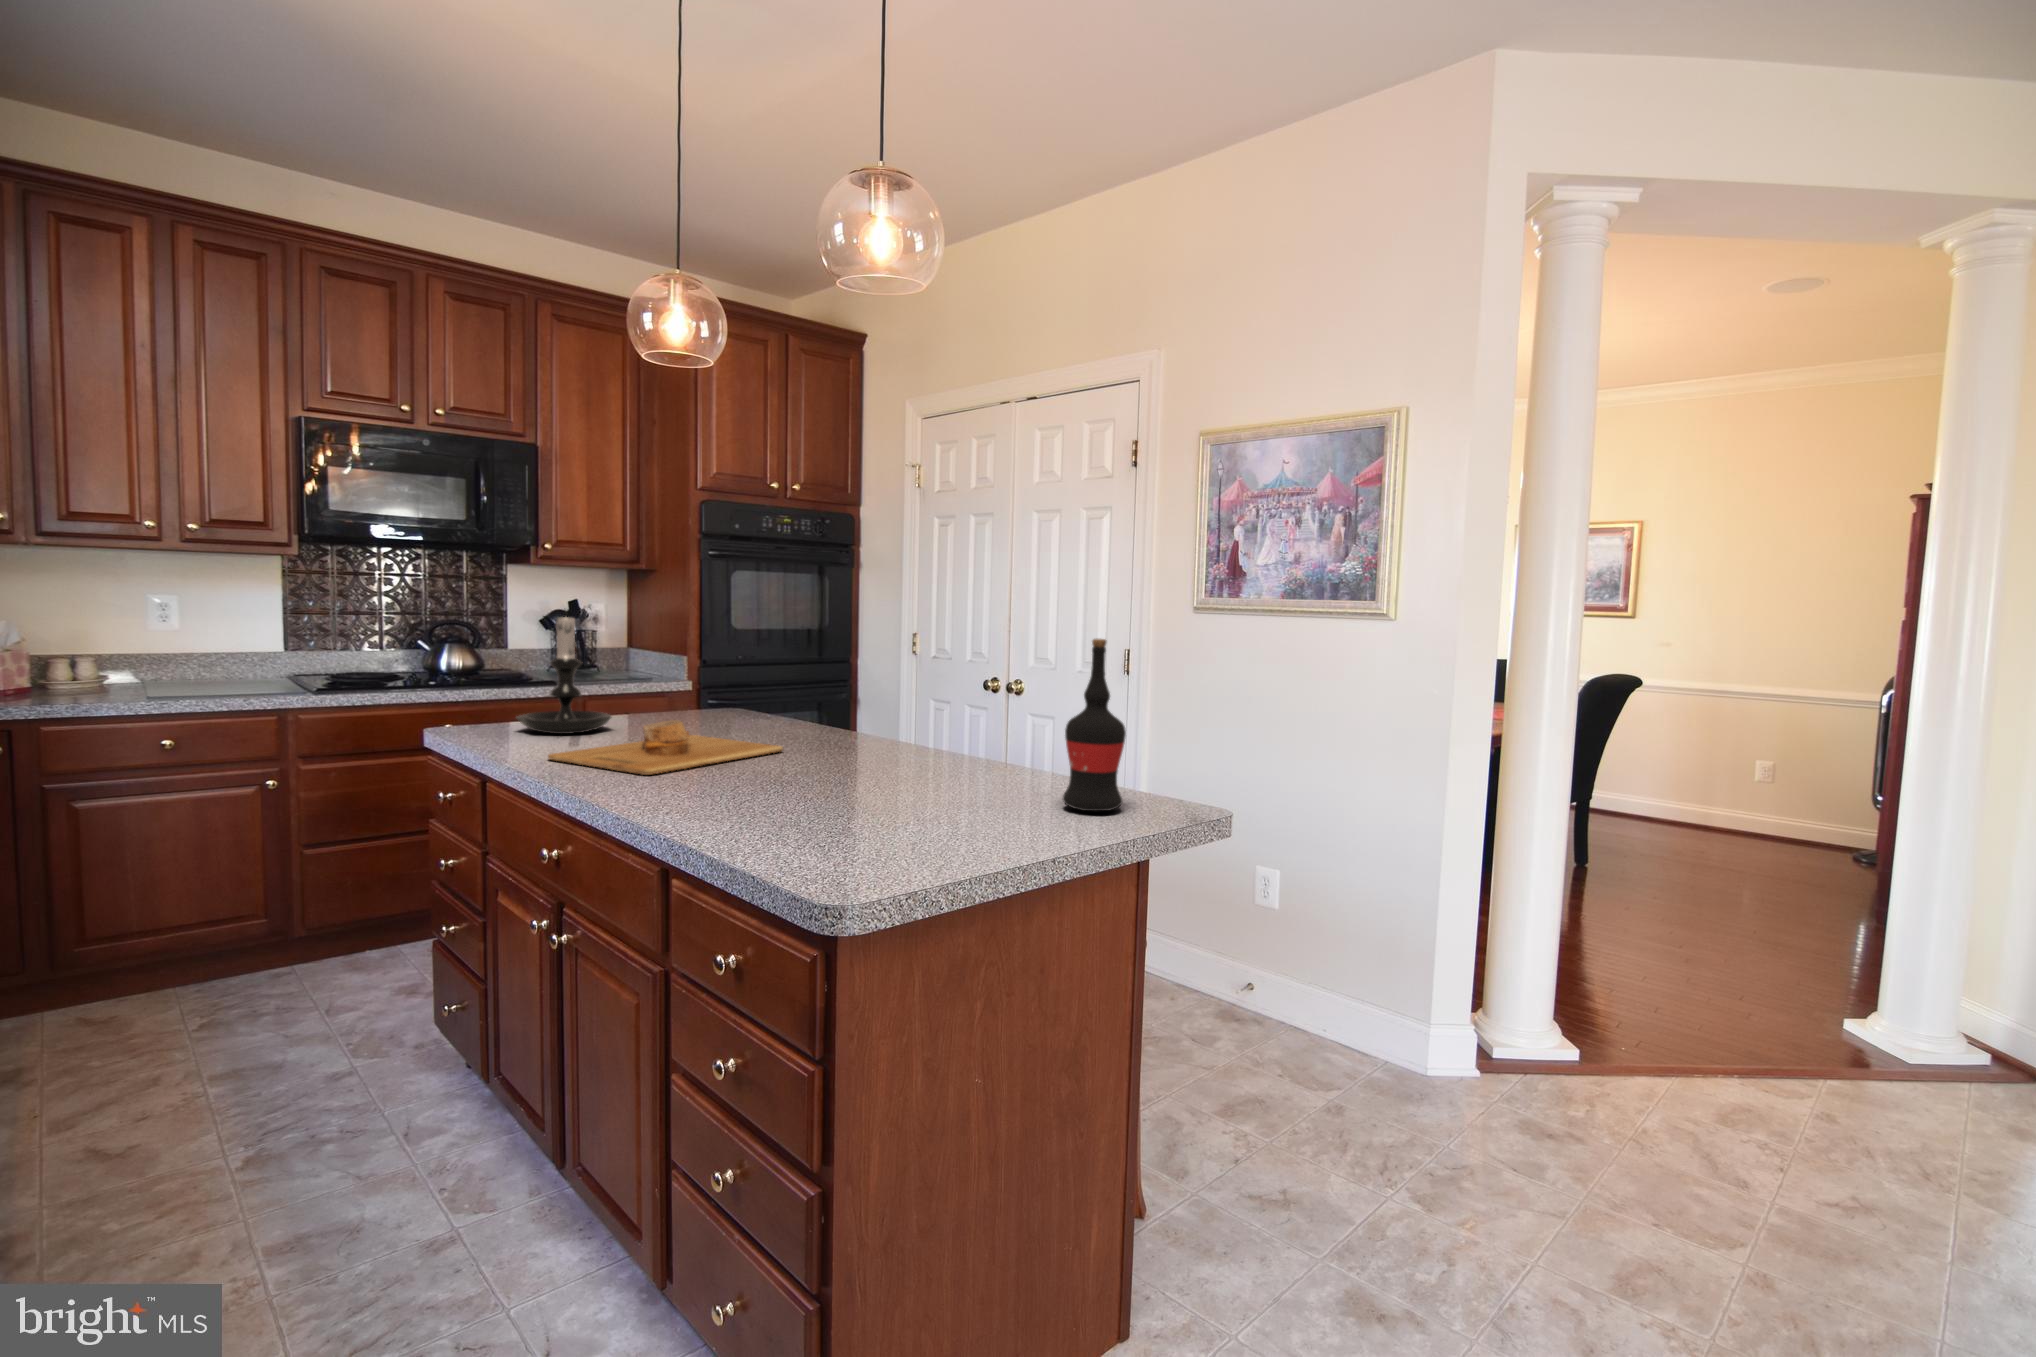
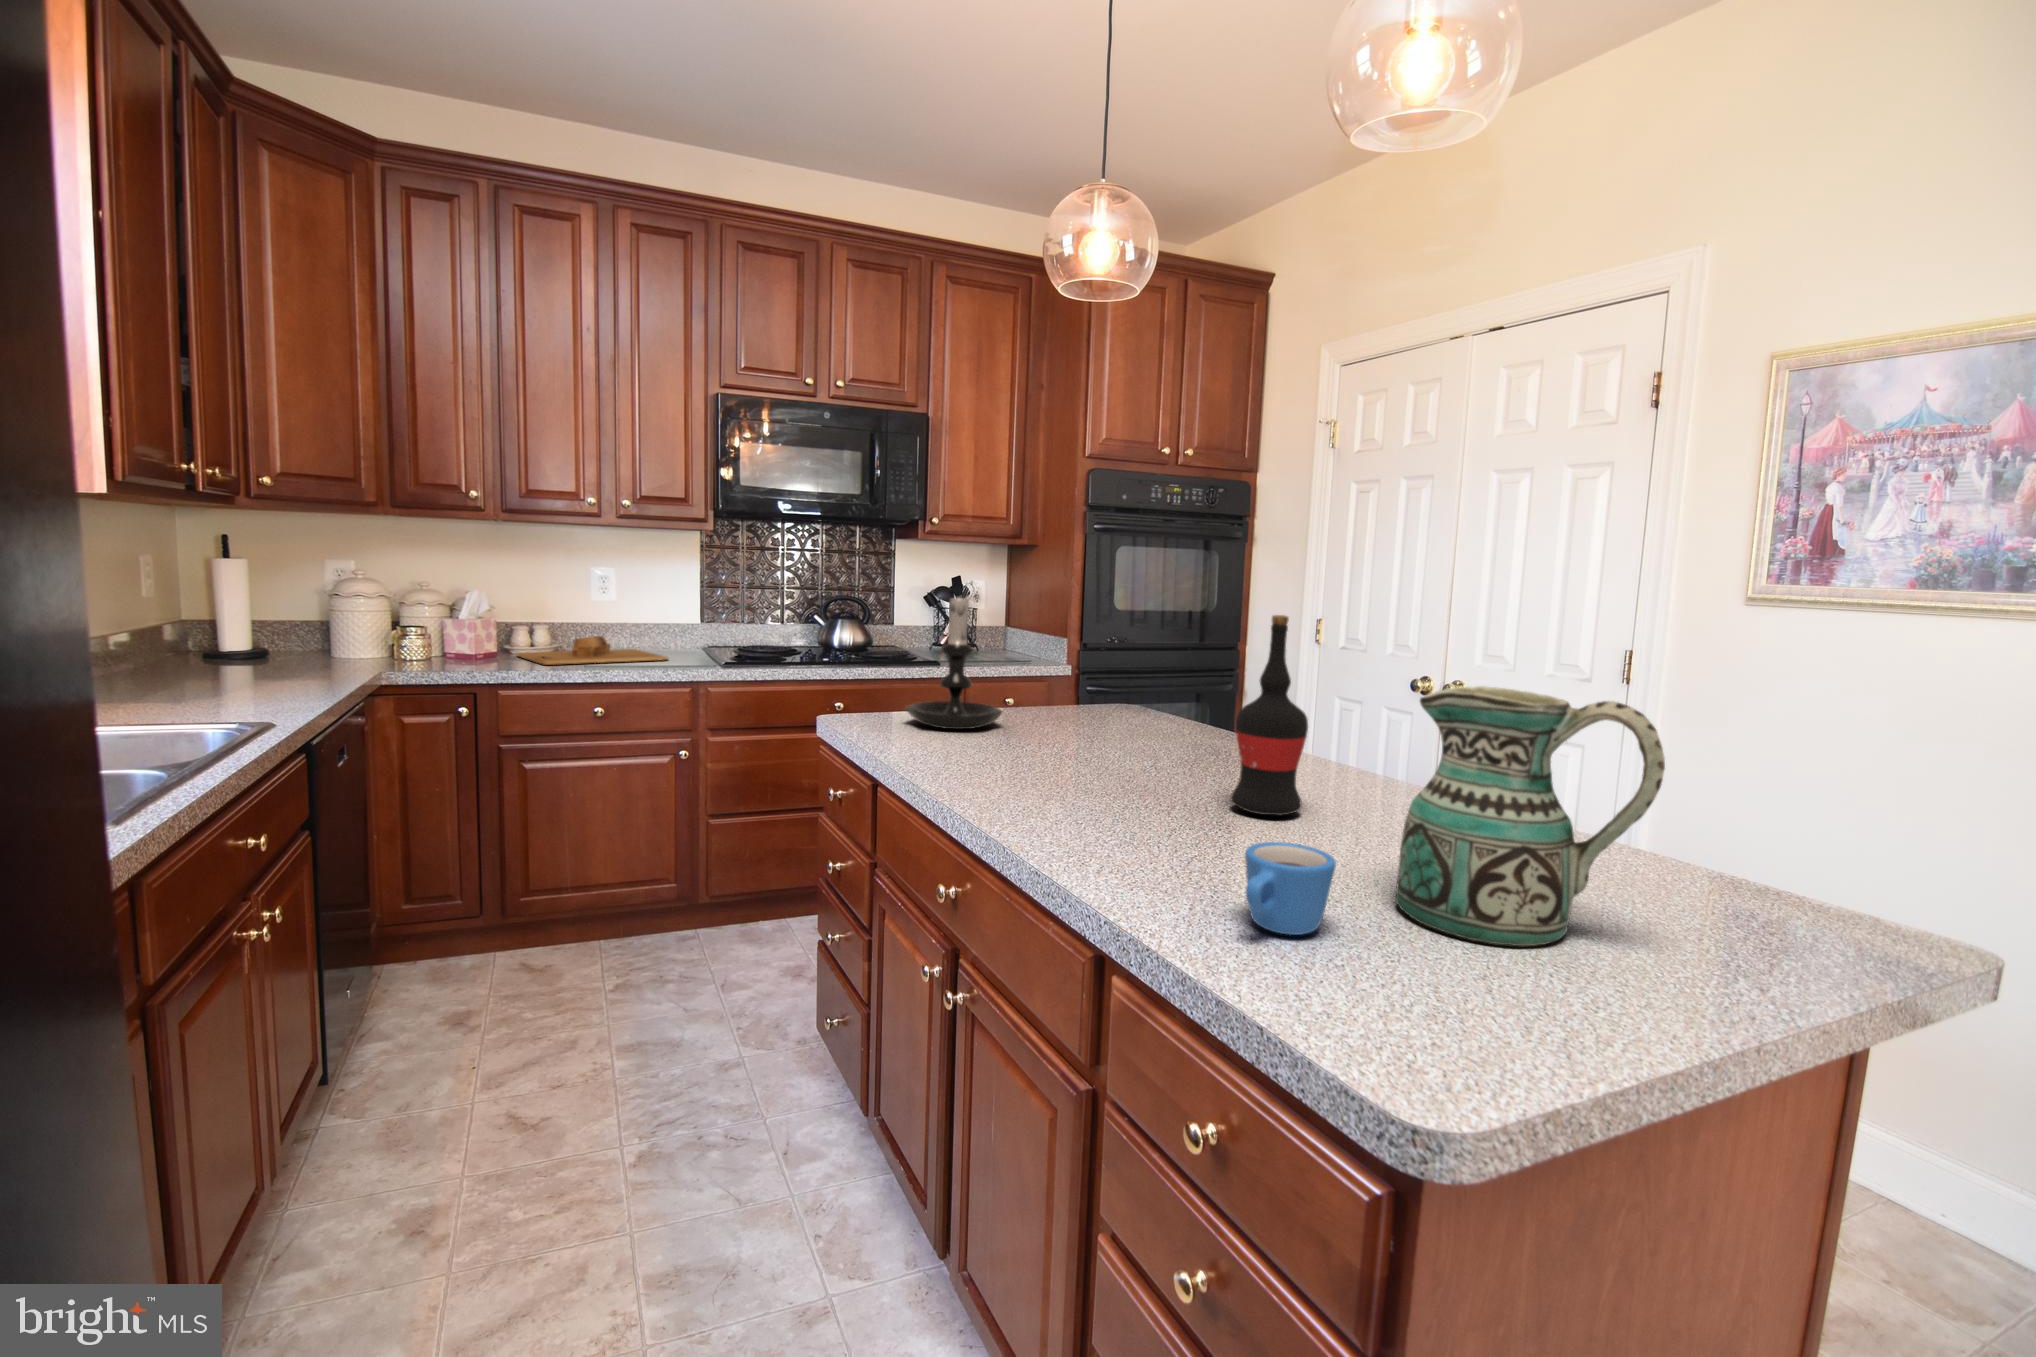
wine bottle: present [1063,639,1126,811] -> present [1231,615,1308,815]
ceramic pitcher: none [872,665,1014,825] -> present [1396,686,1665,946]
cutting board: present [548,720,783,775] -> present [516,636,668,665]
mug: none [754,773,819,831] -> present [1245,842,1336,935]

